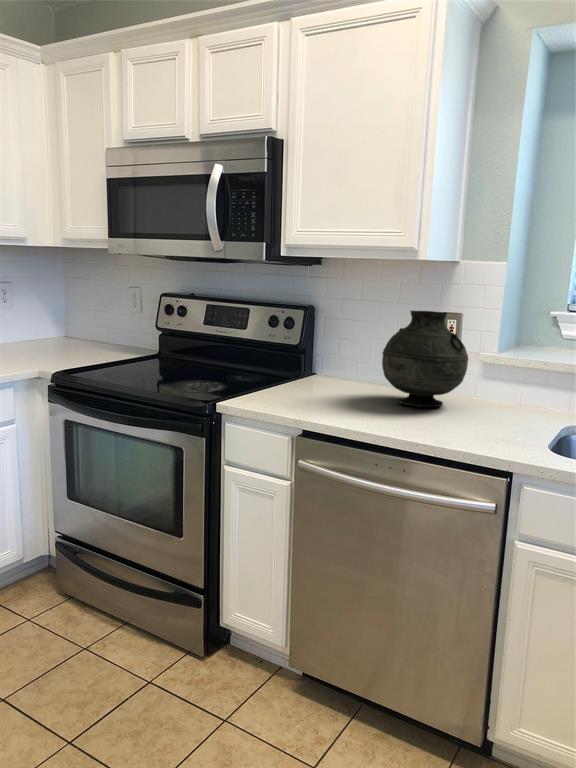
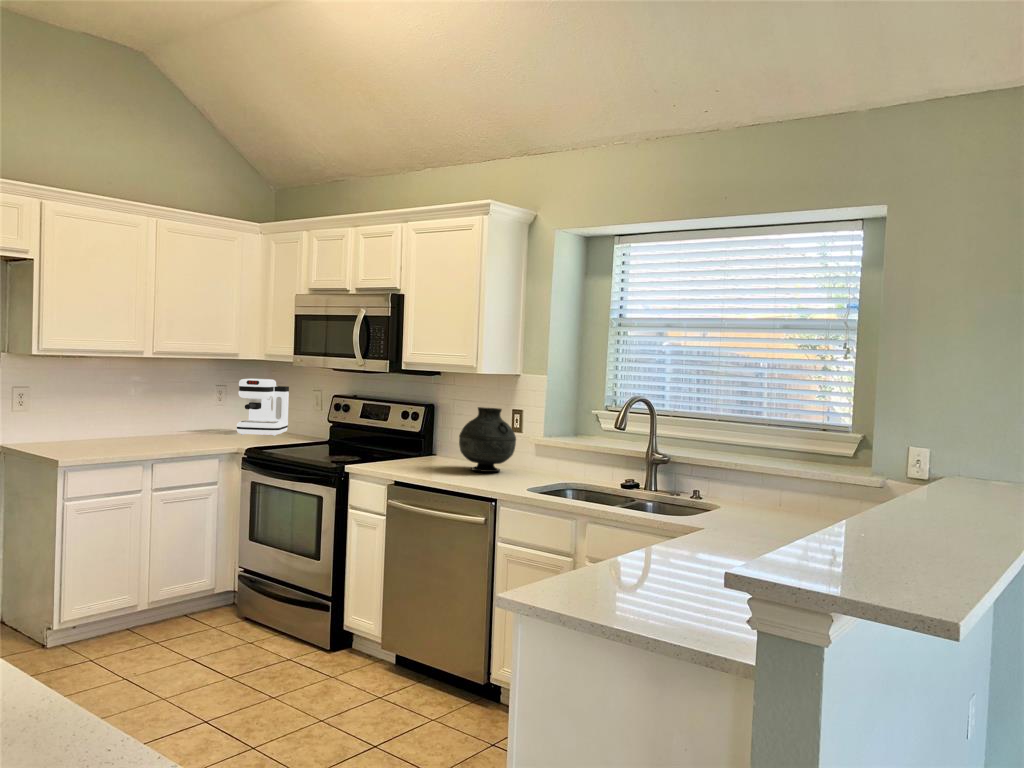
coffee maker: none [30,272,97,348] -> present [236,379,289,436]

